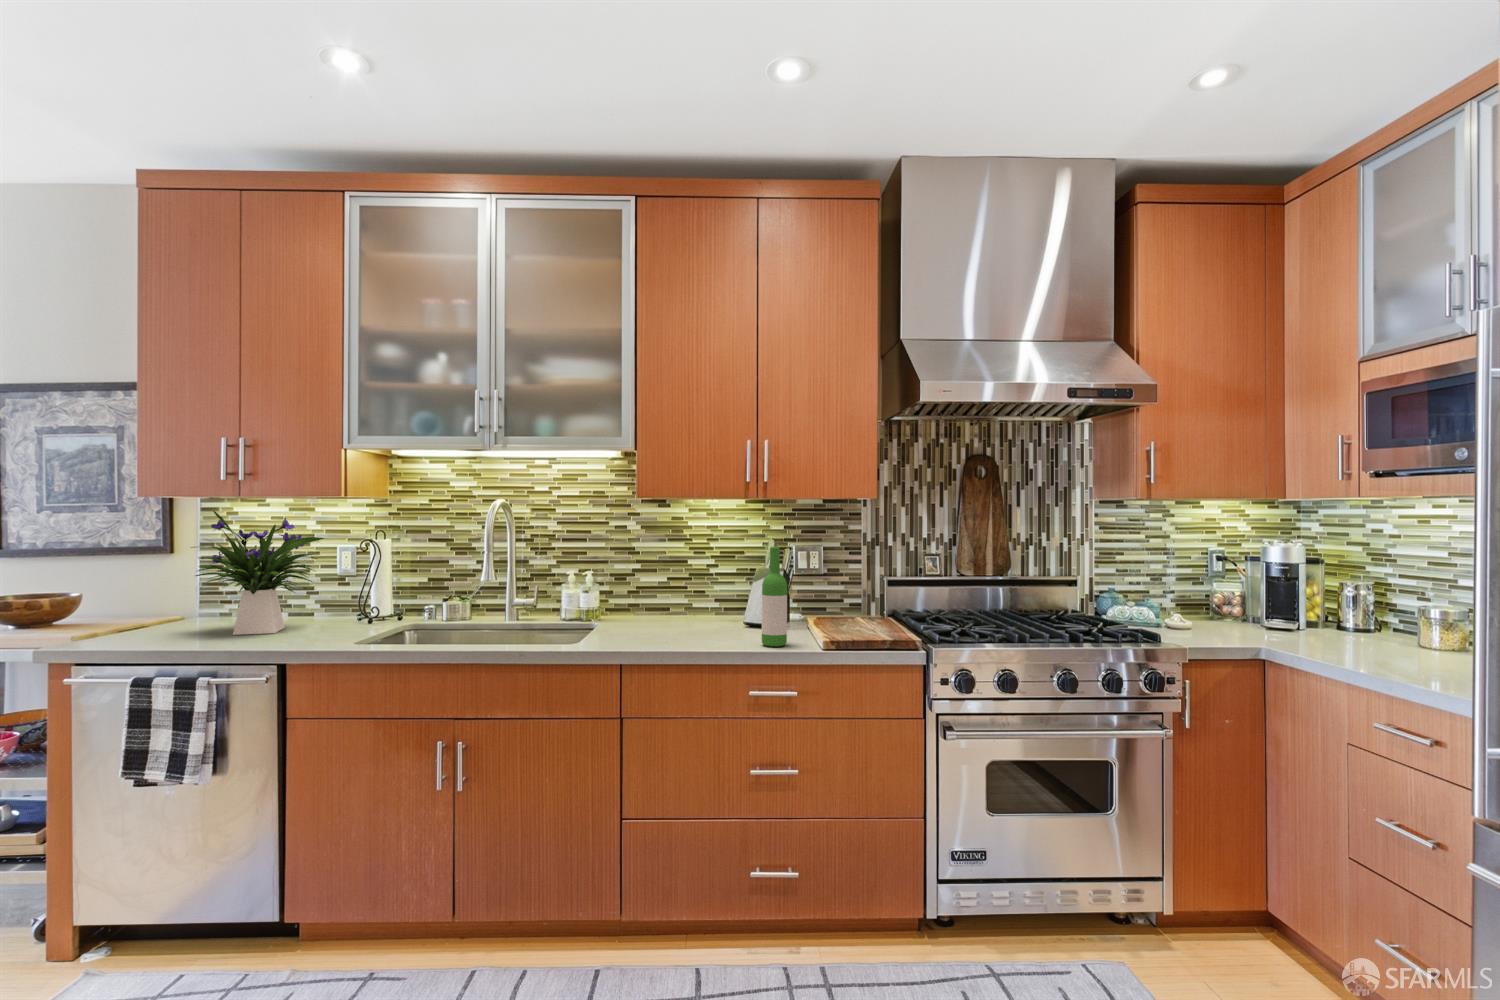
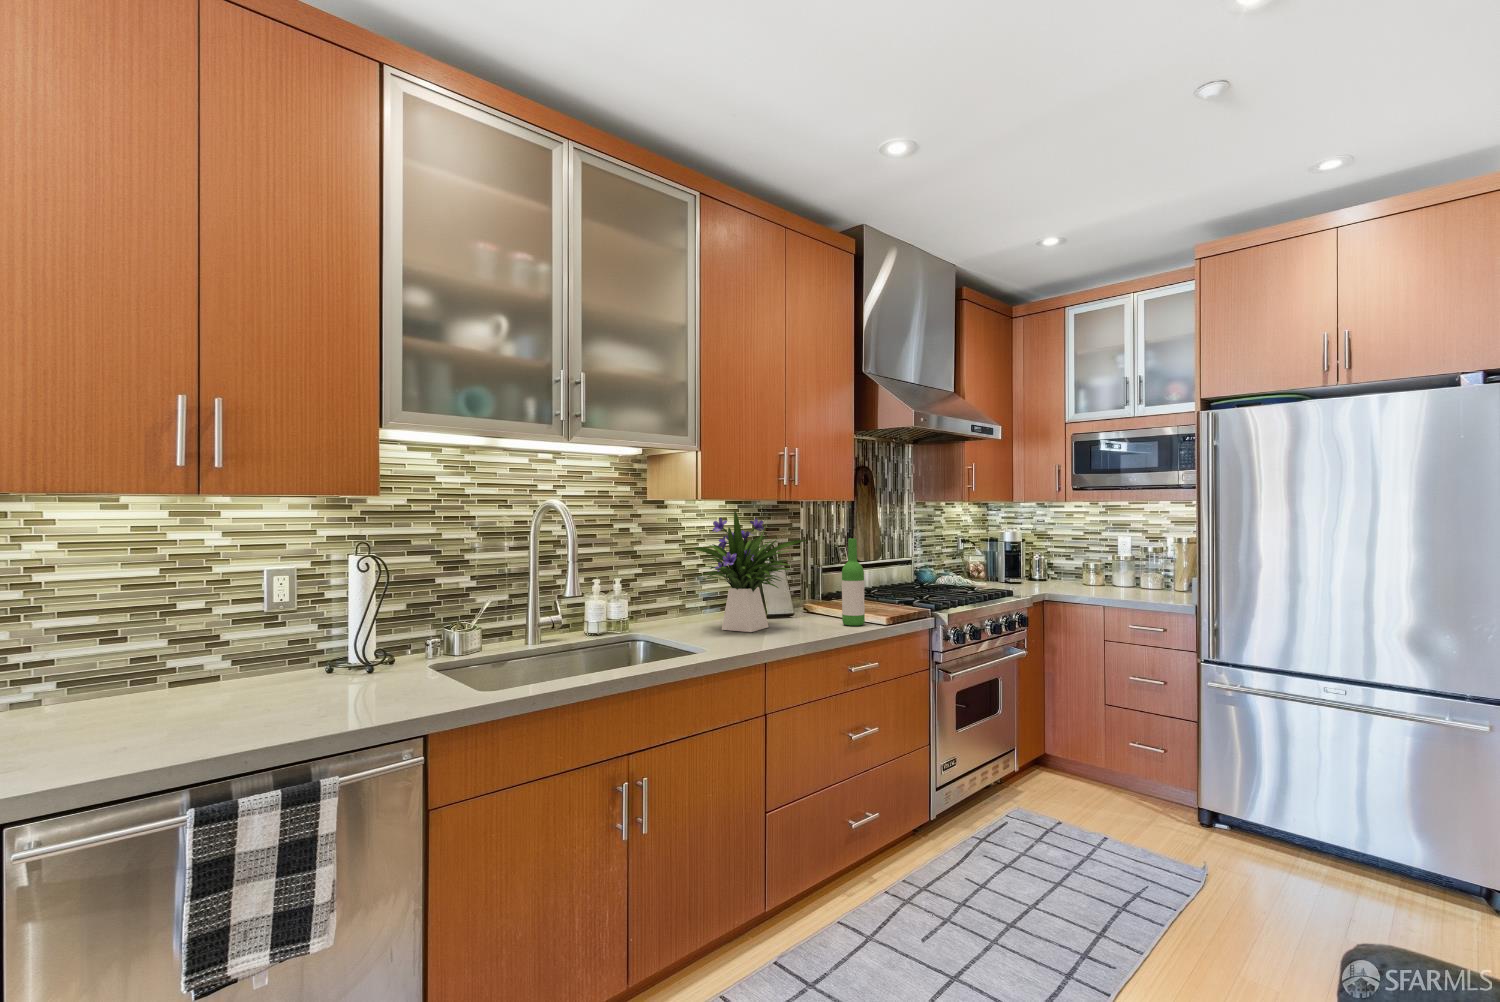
flower arrangement: present [191,511,324,635] -> present [694,511,807,632]

